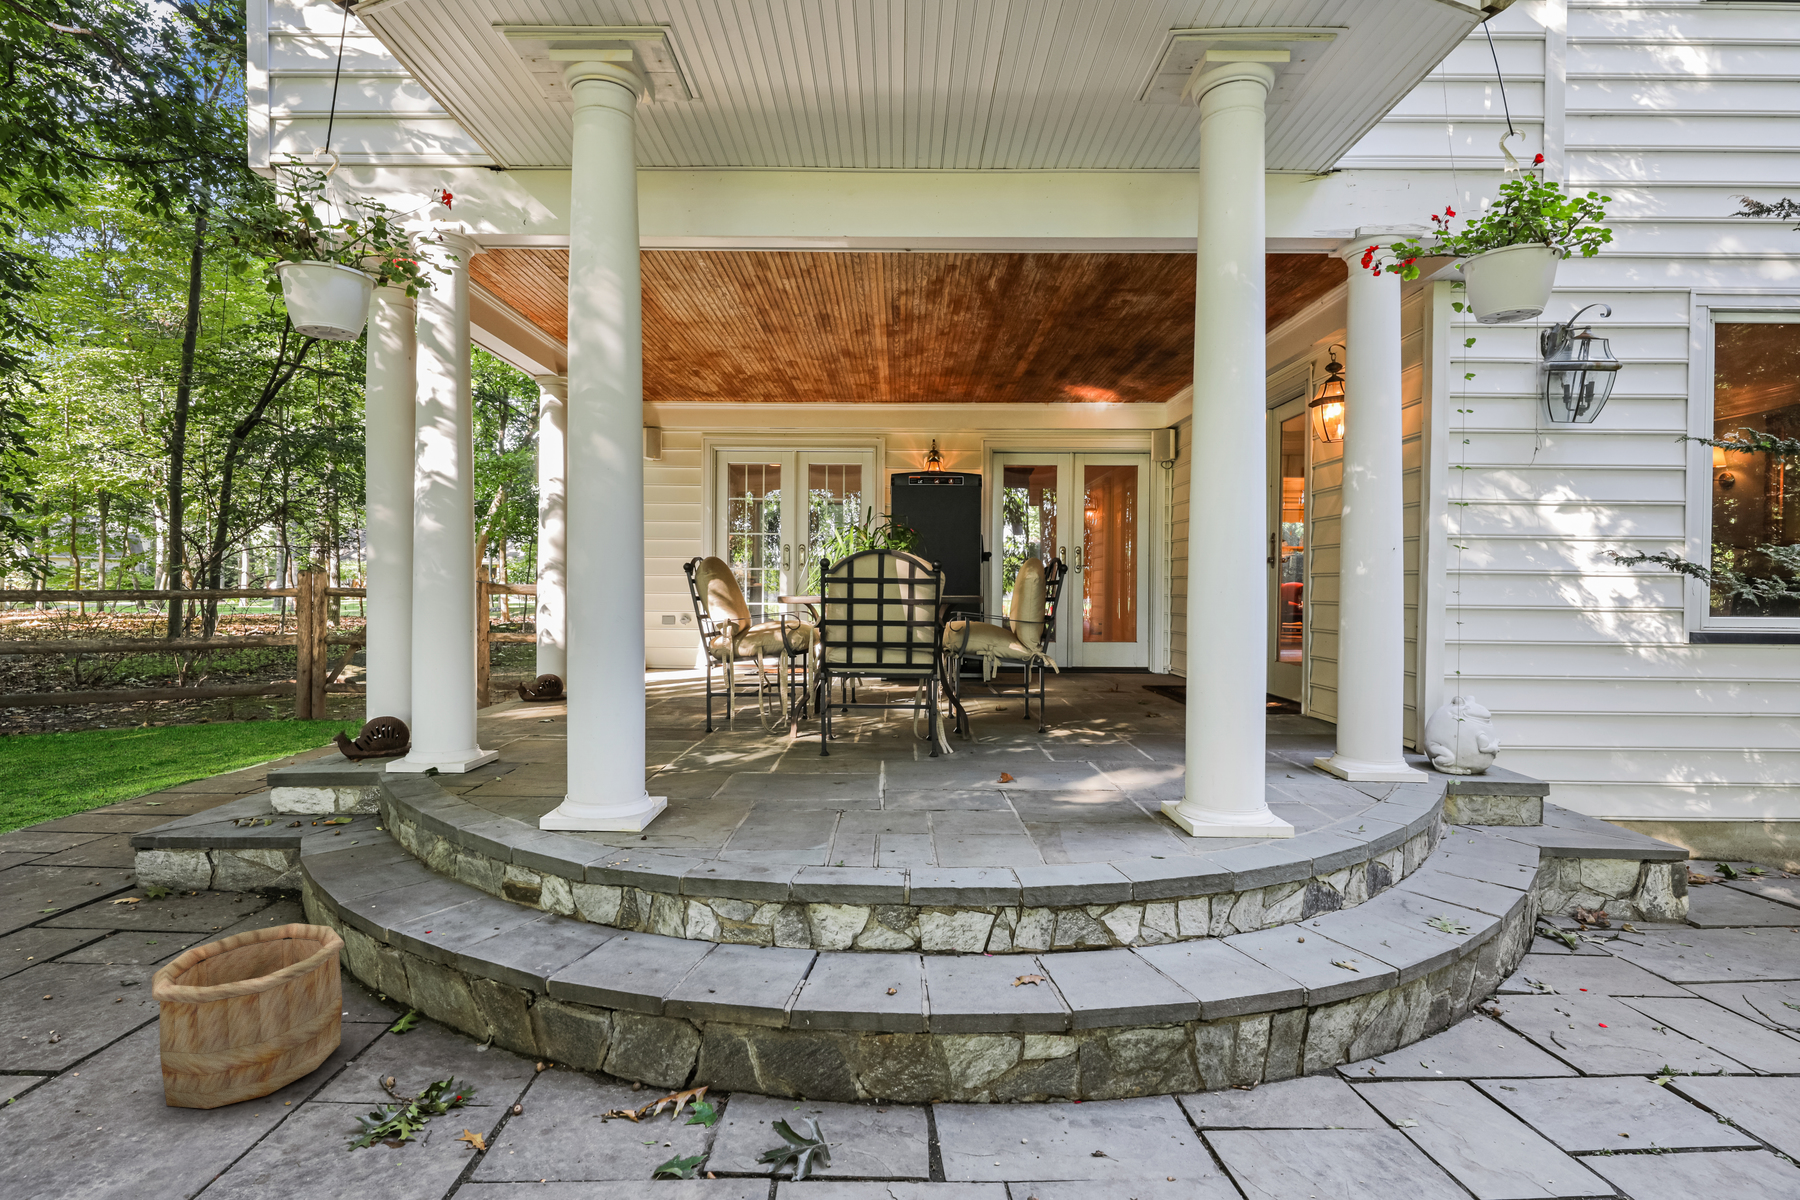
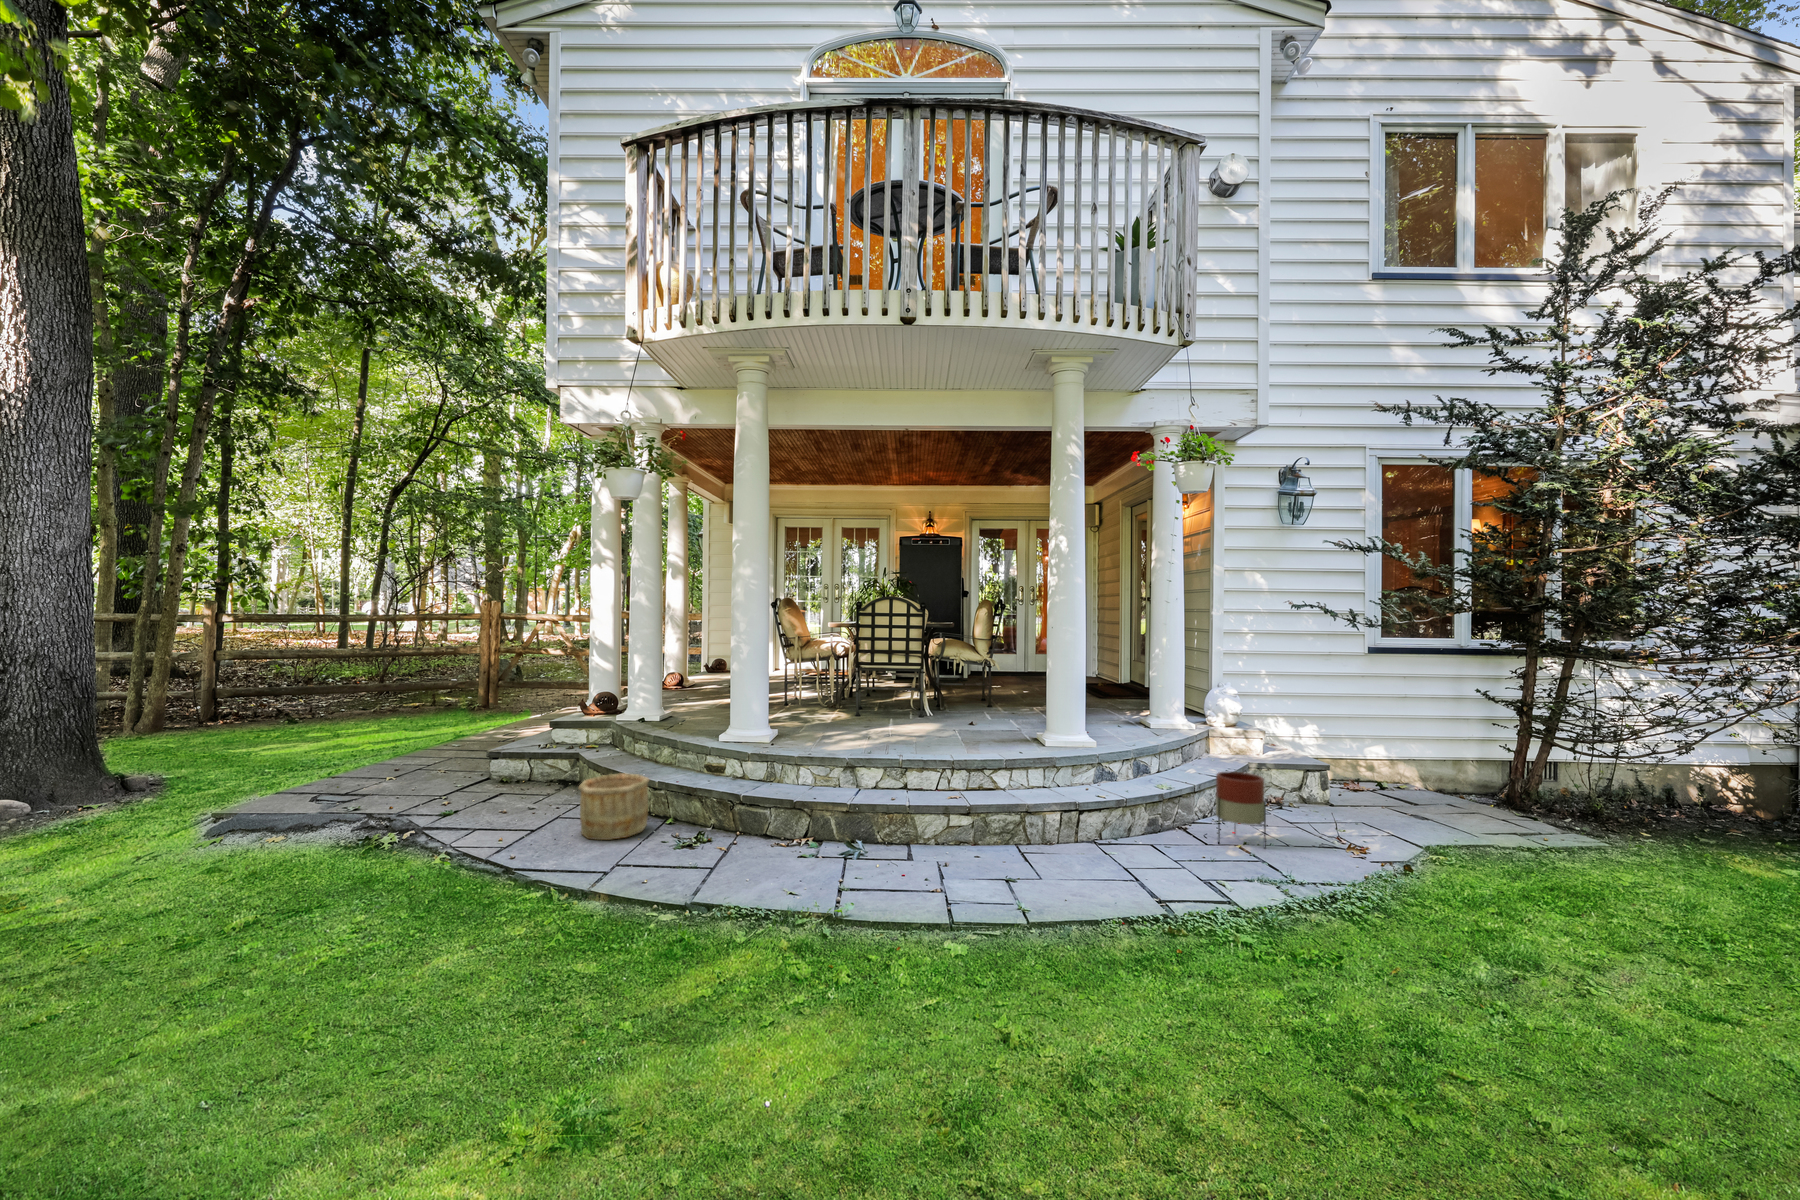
planter: none [1587,904,1728,1091] -> present [1216,772,1266,848]

